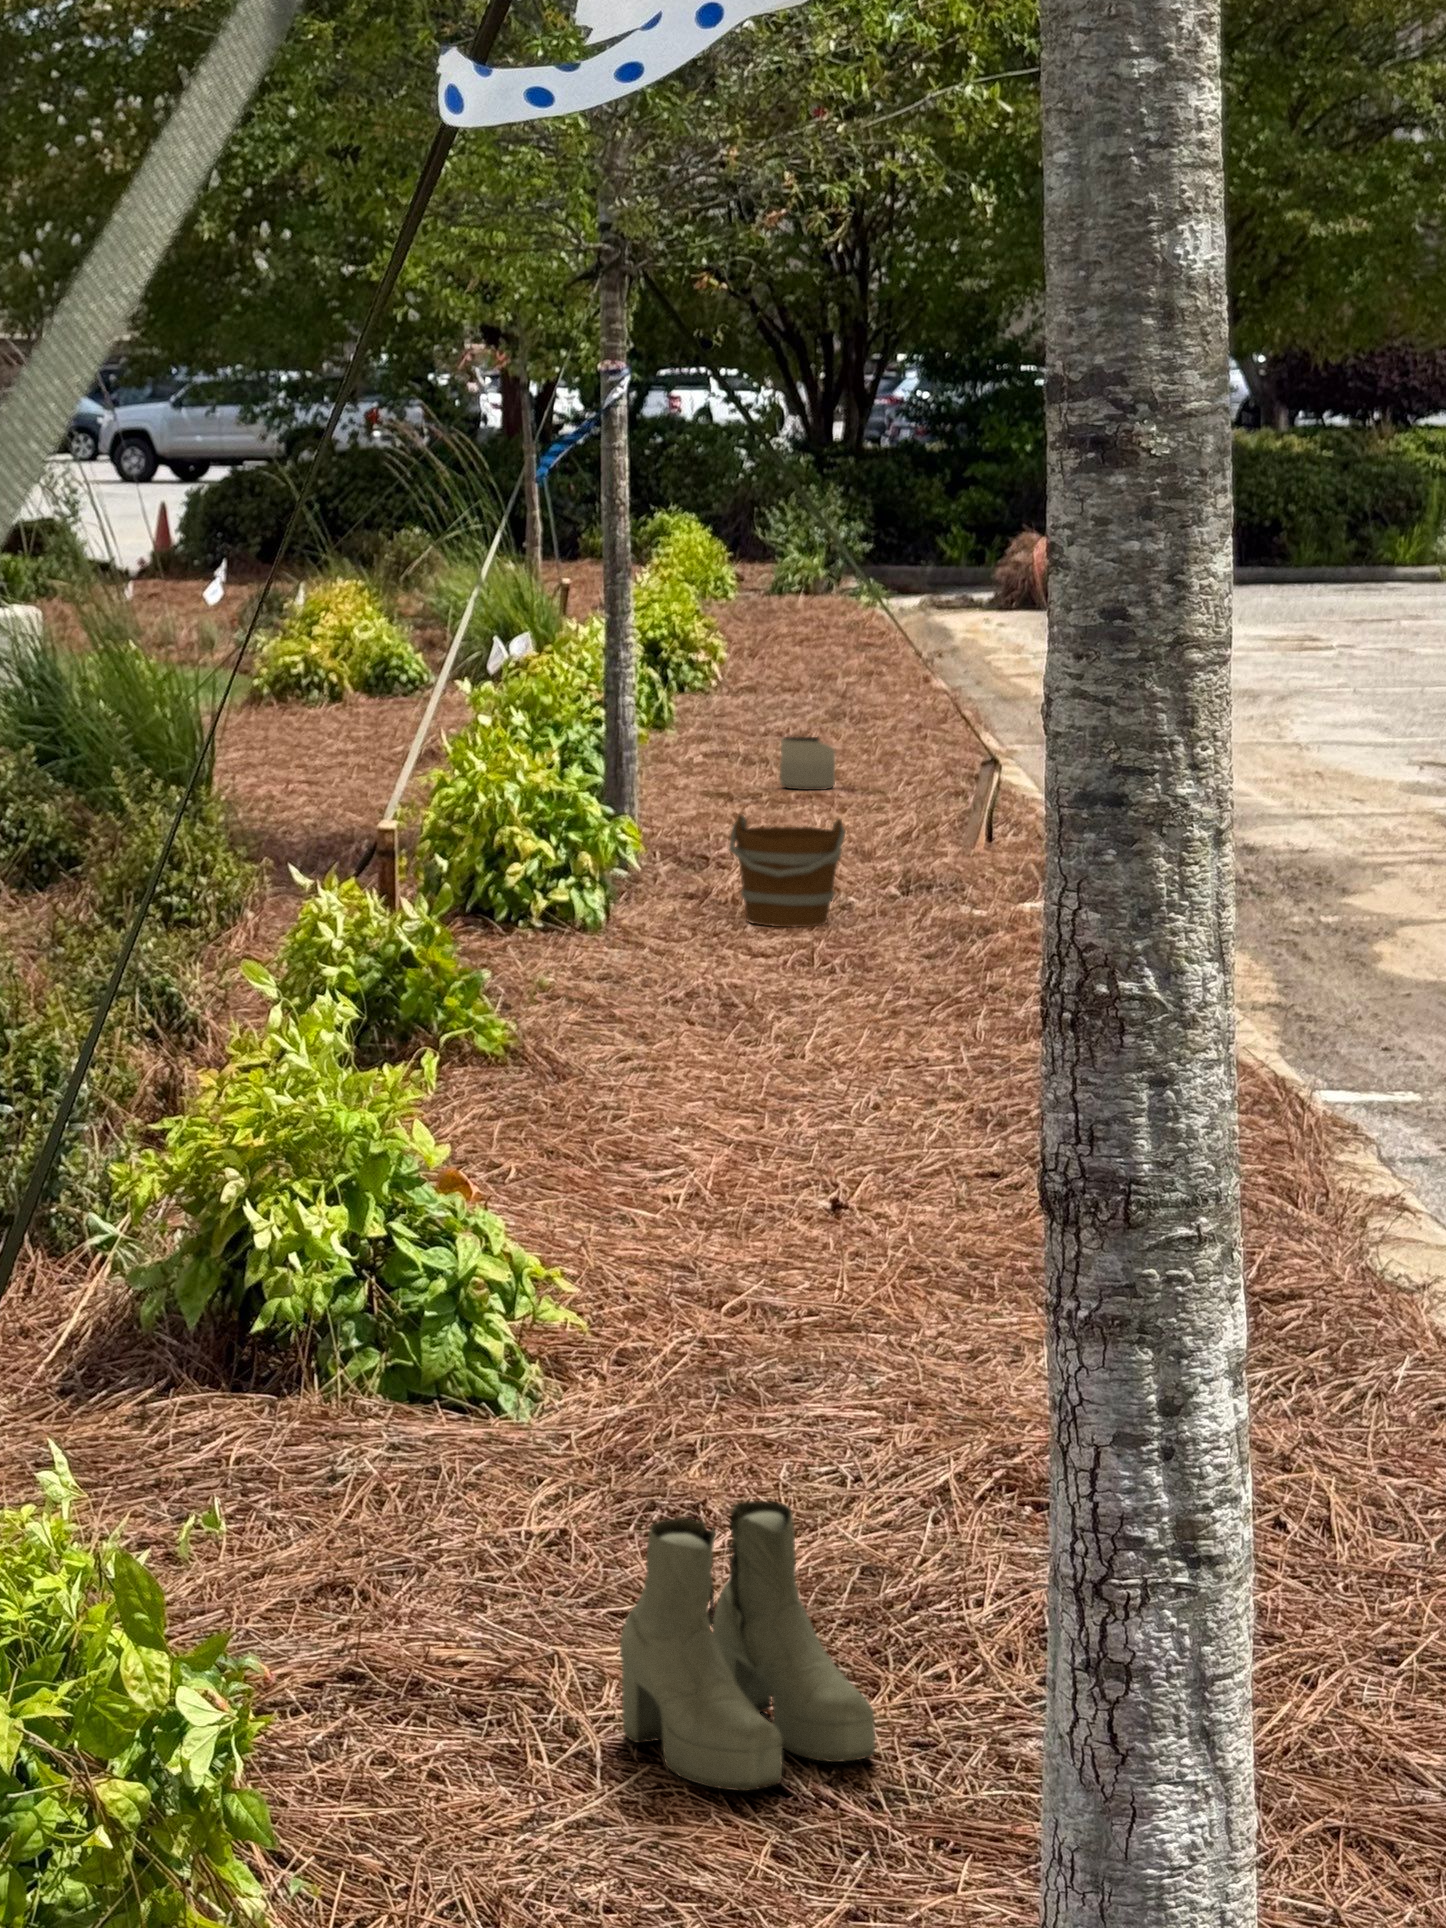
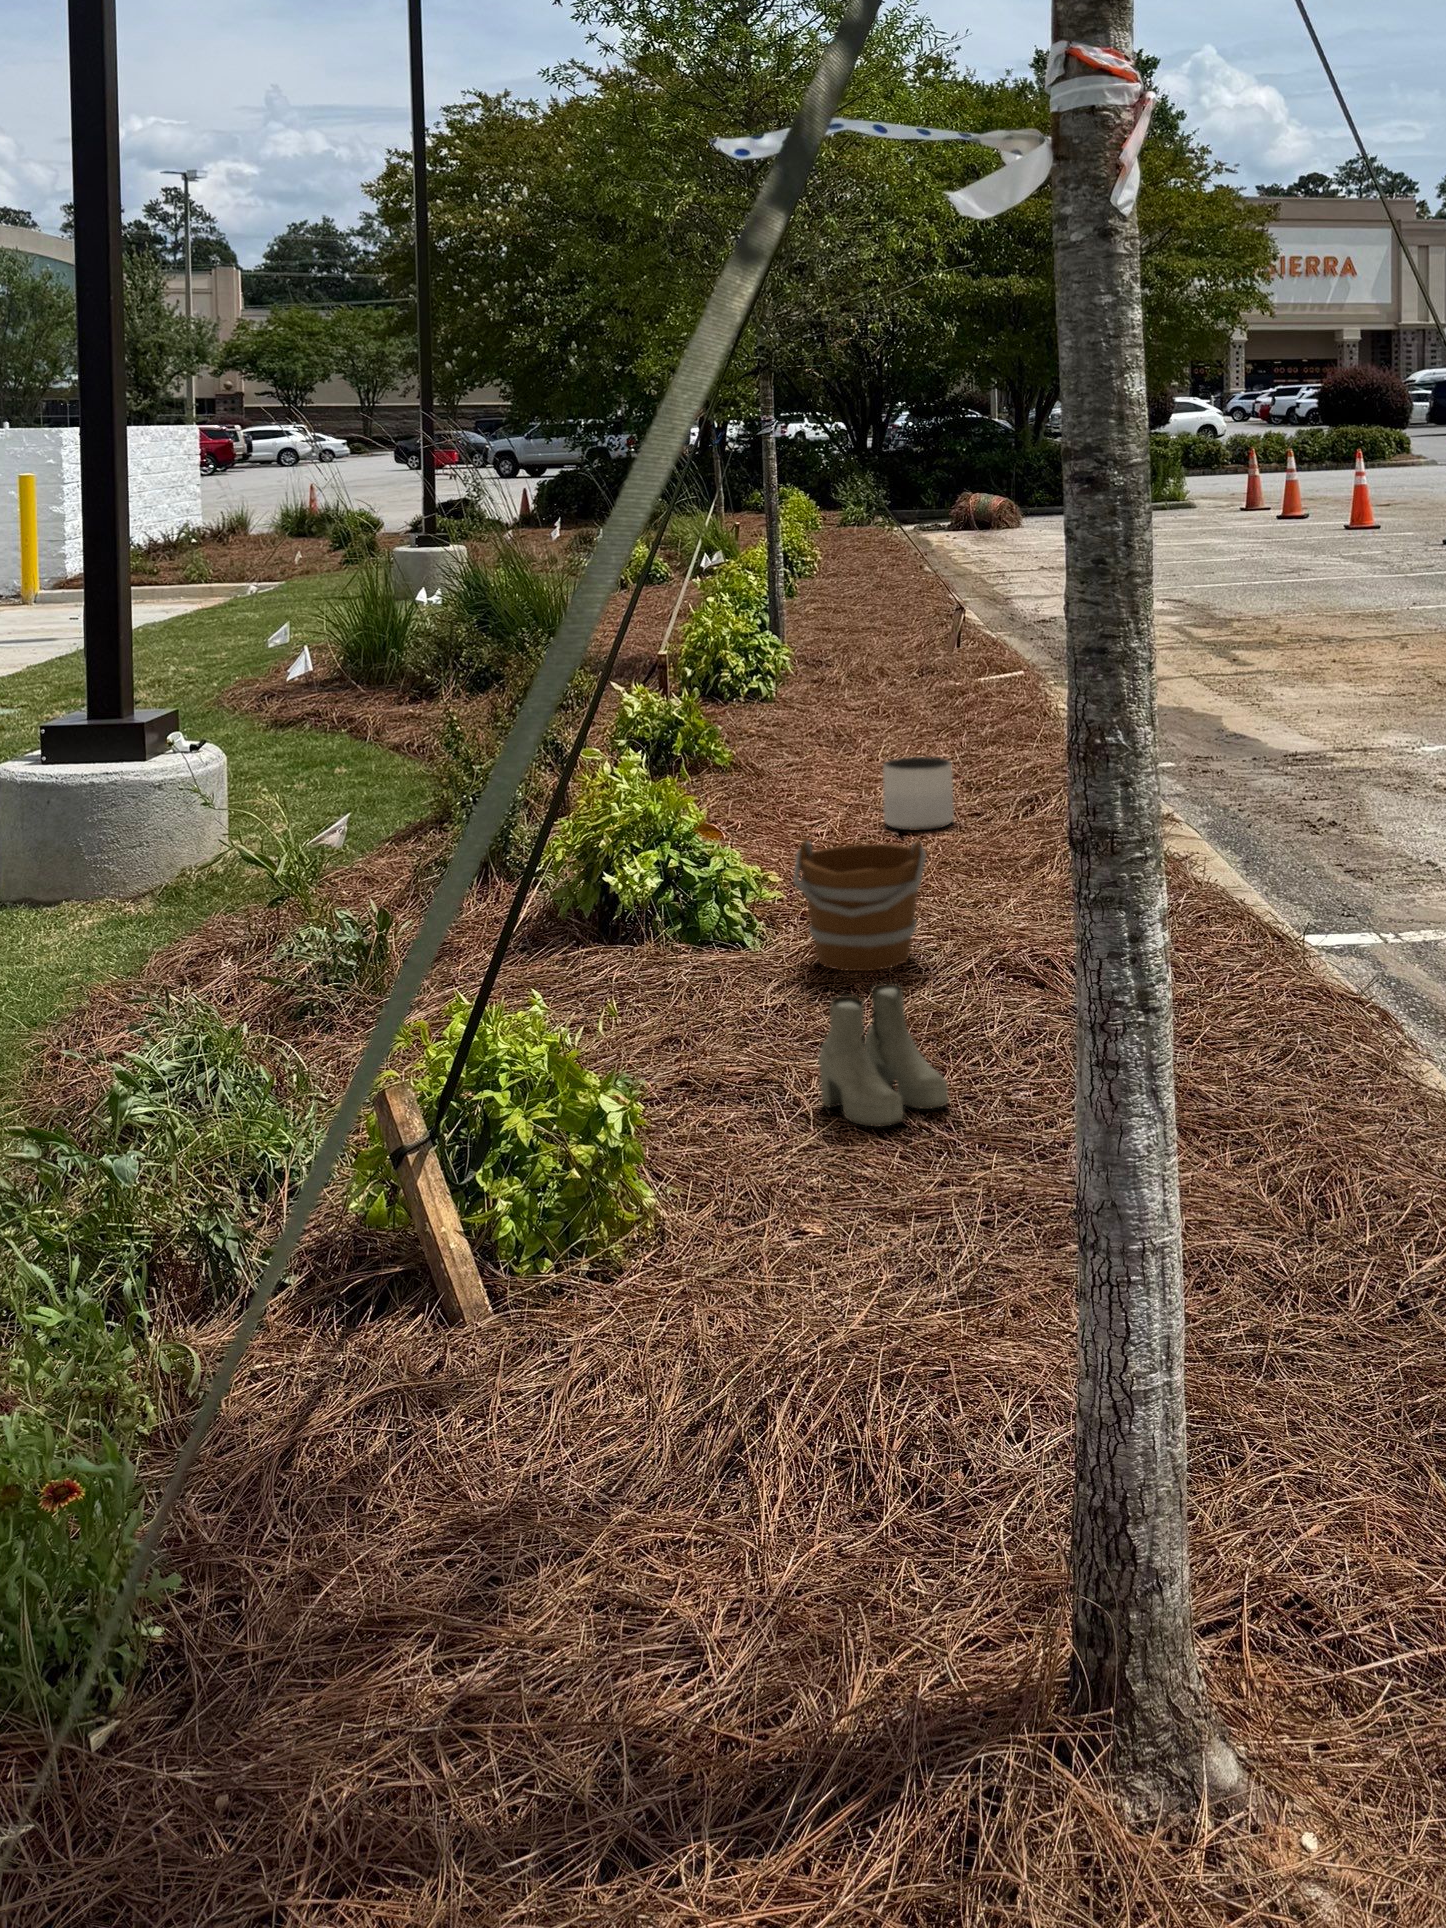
planter: present [780,737,835,790] -> present [883,757,954,831]
bucket: present [729,814,845,927] -> present [793,839,926,971]

